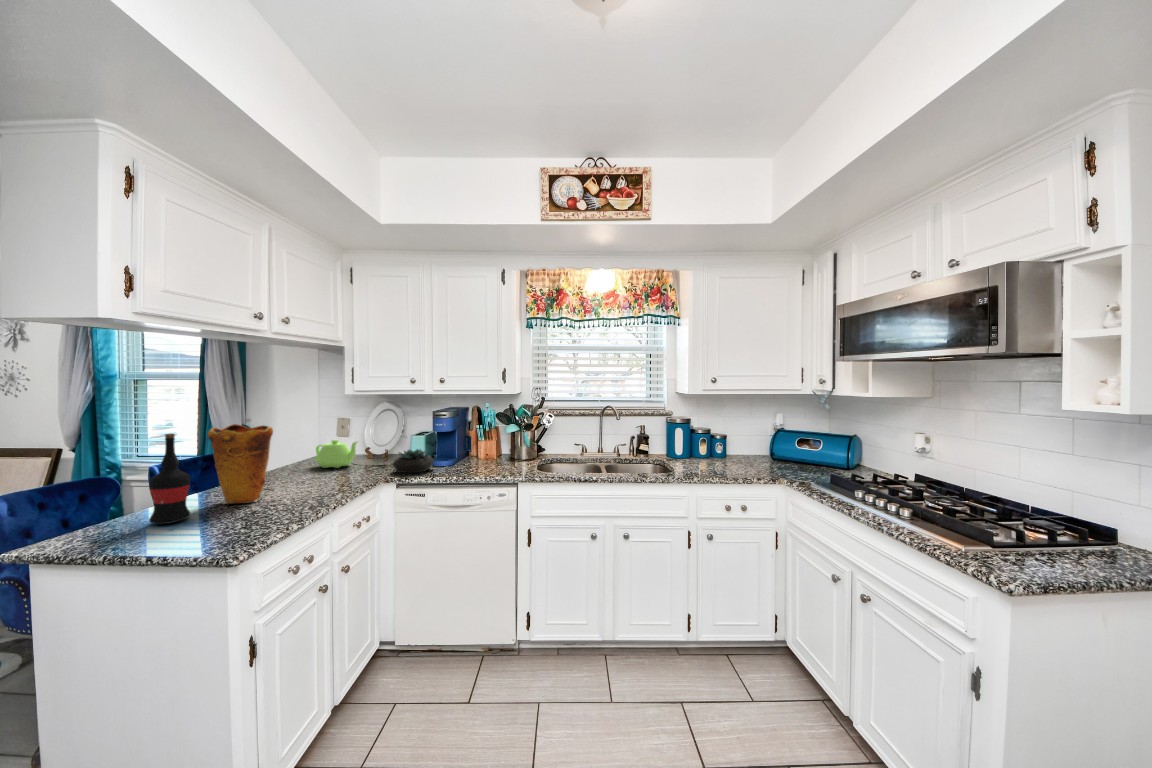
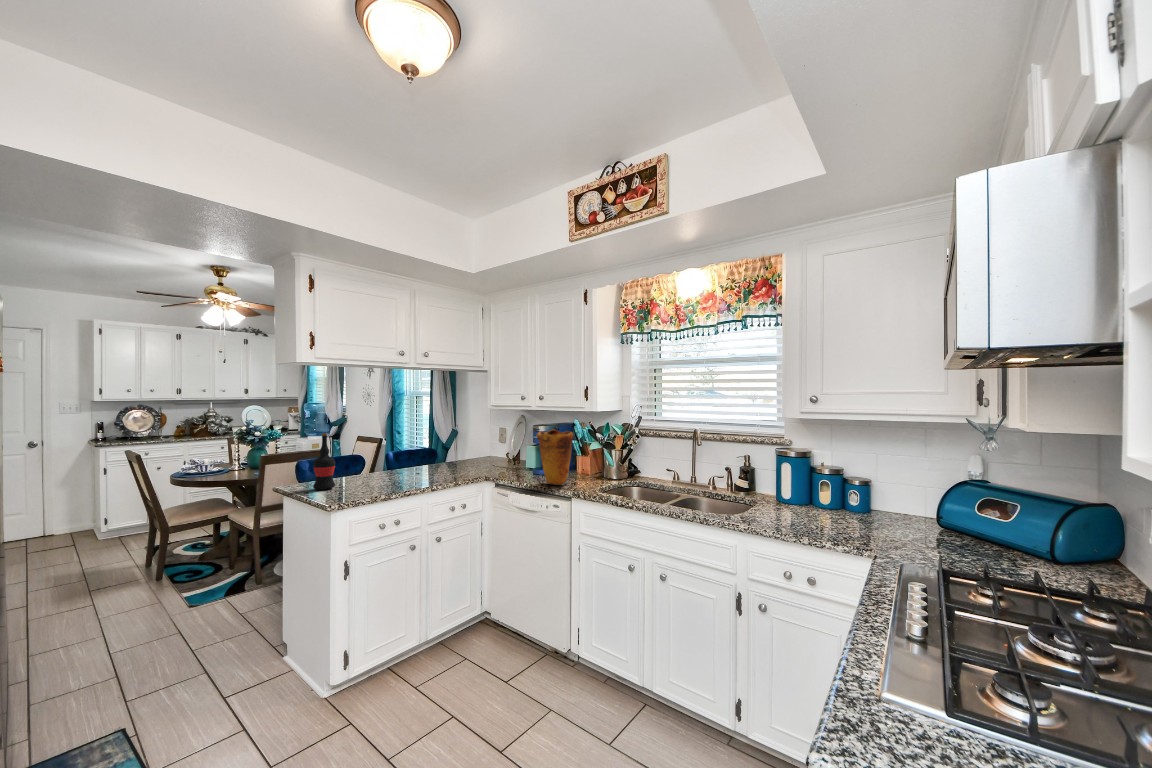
vase: present [208,424,273,504] -> present [537,429,573,485]
teapot: present [315,440,357,468] -> none [461,445,487,468]
succulent plant: present [392,449,433,473] -> none [492,458,528,479]

